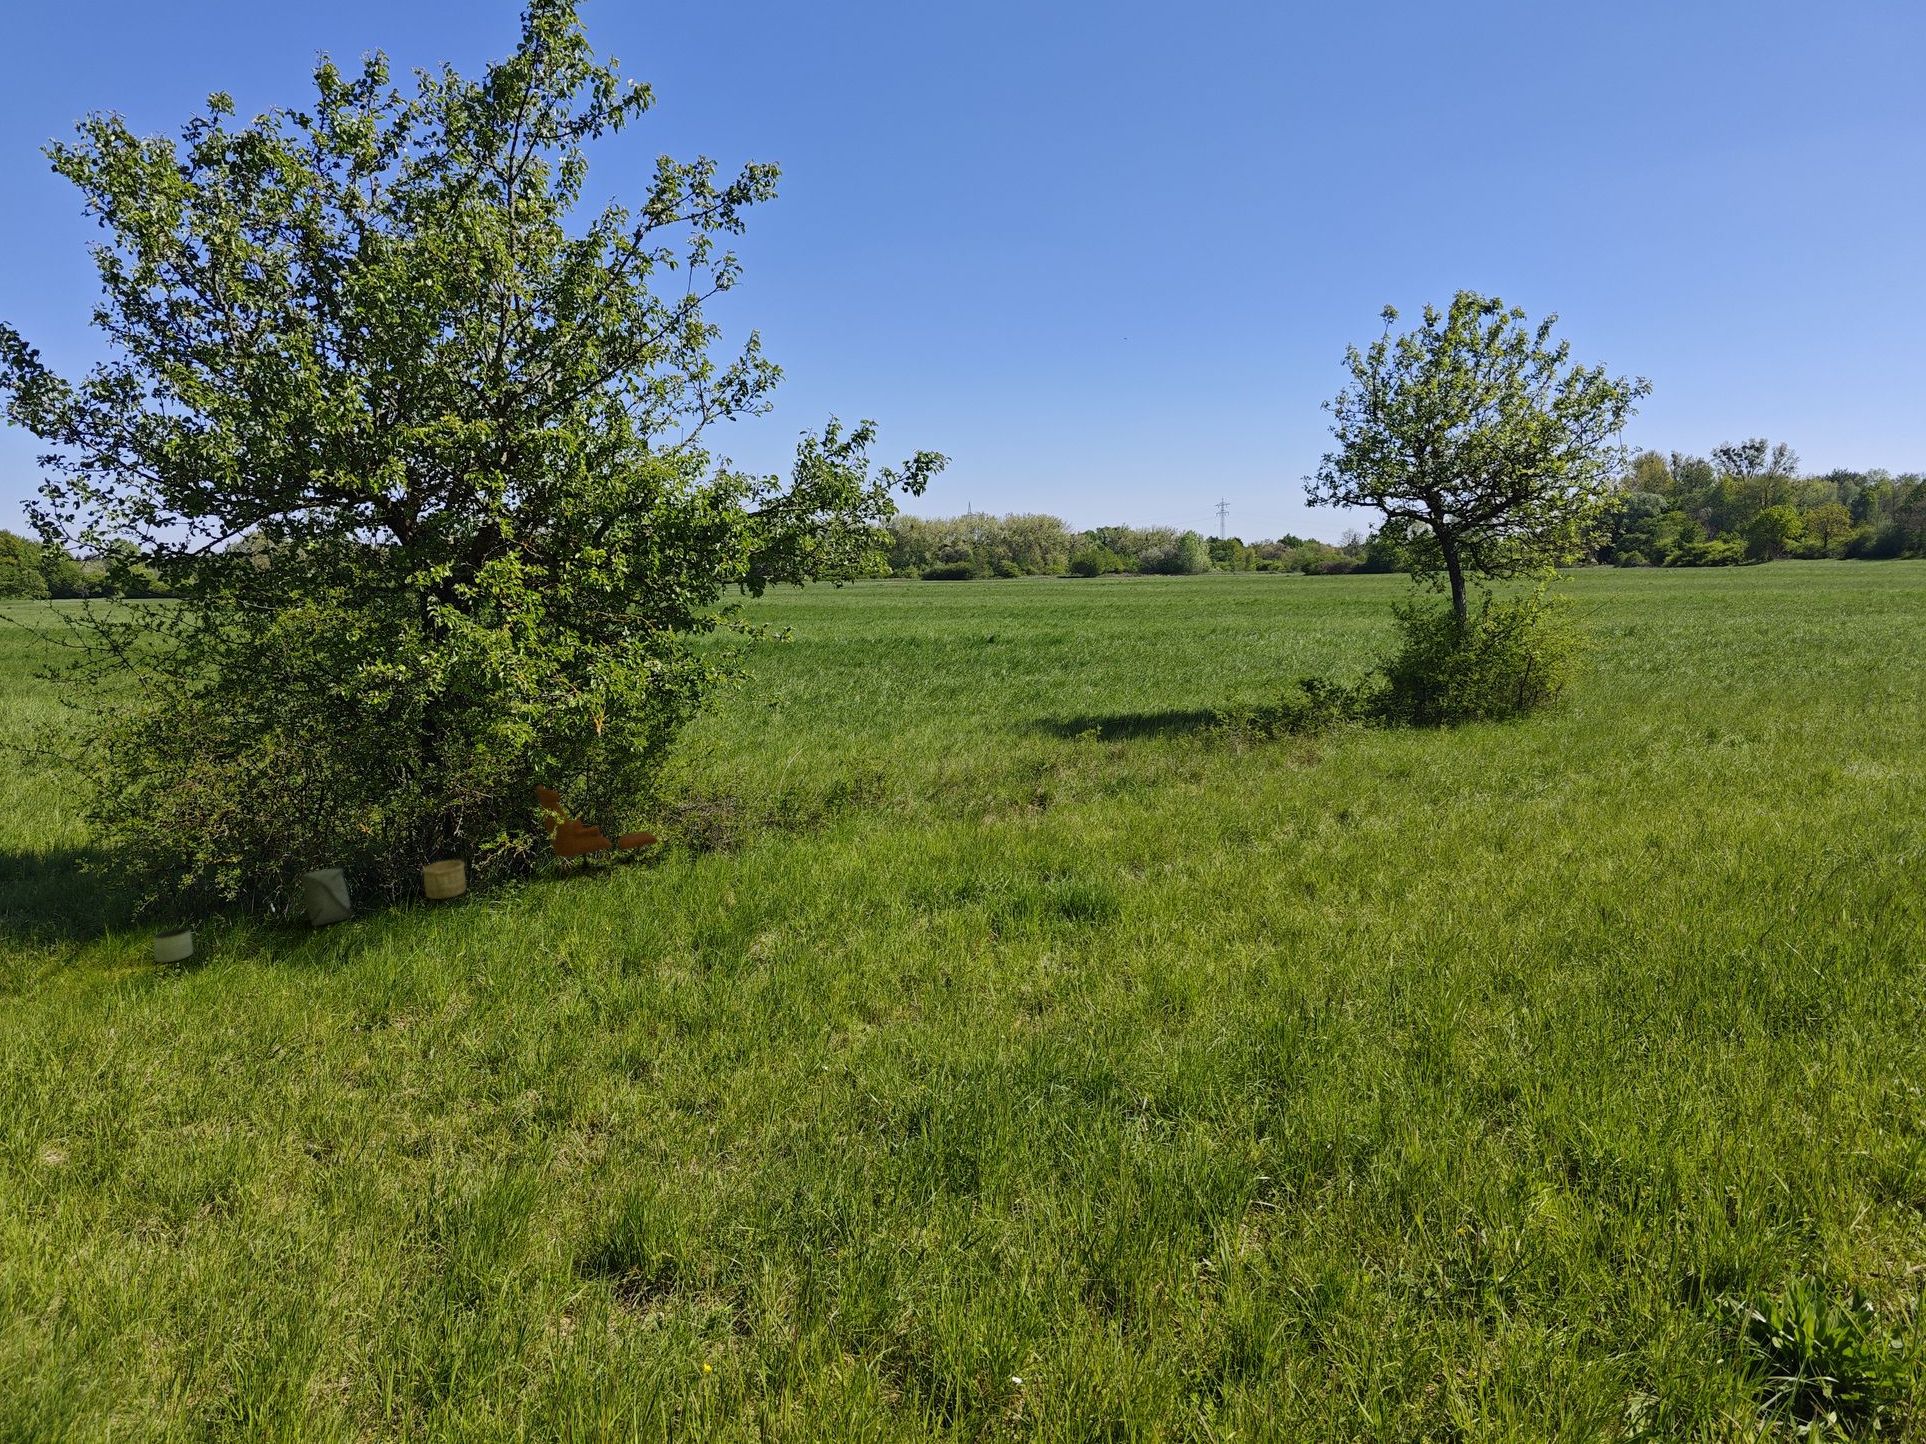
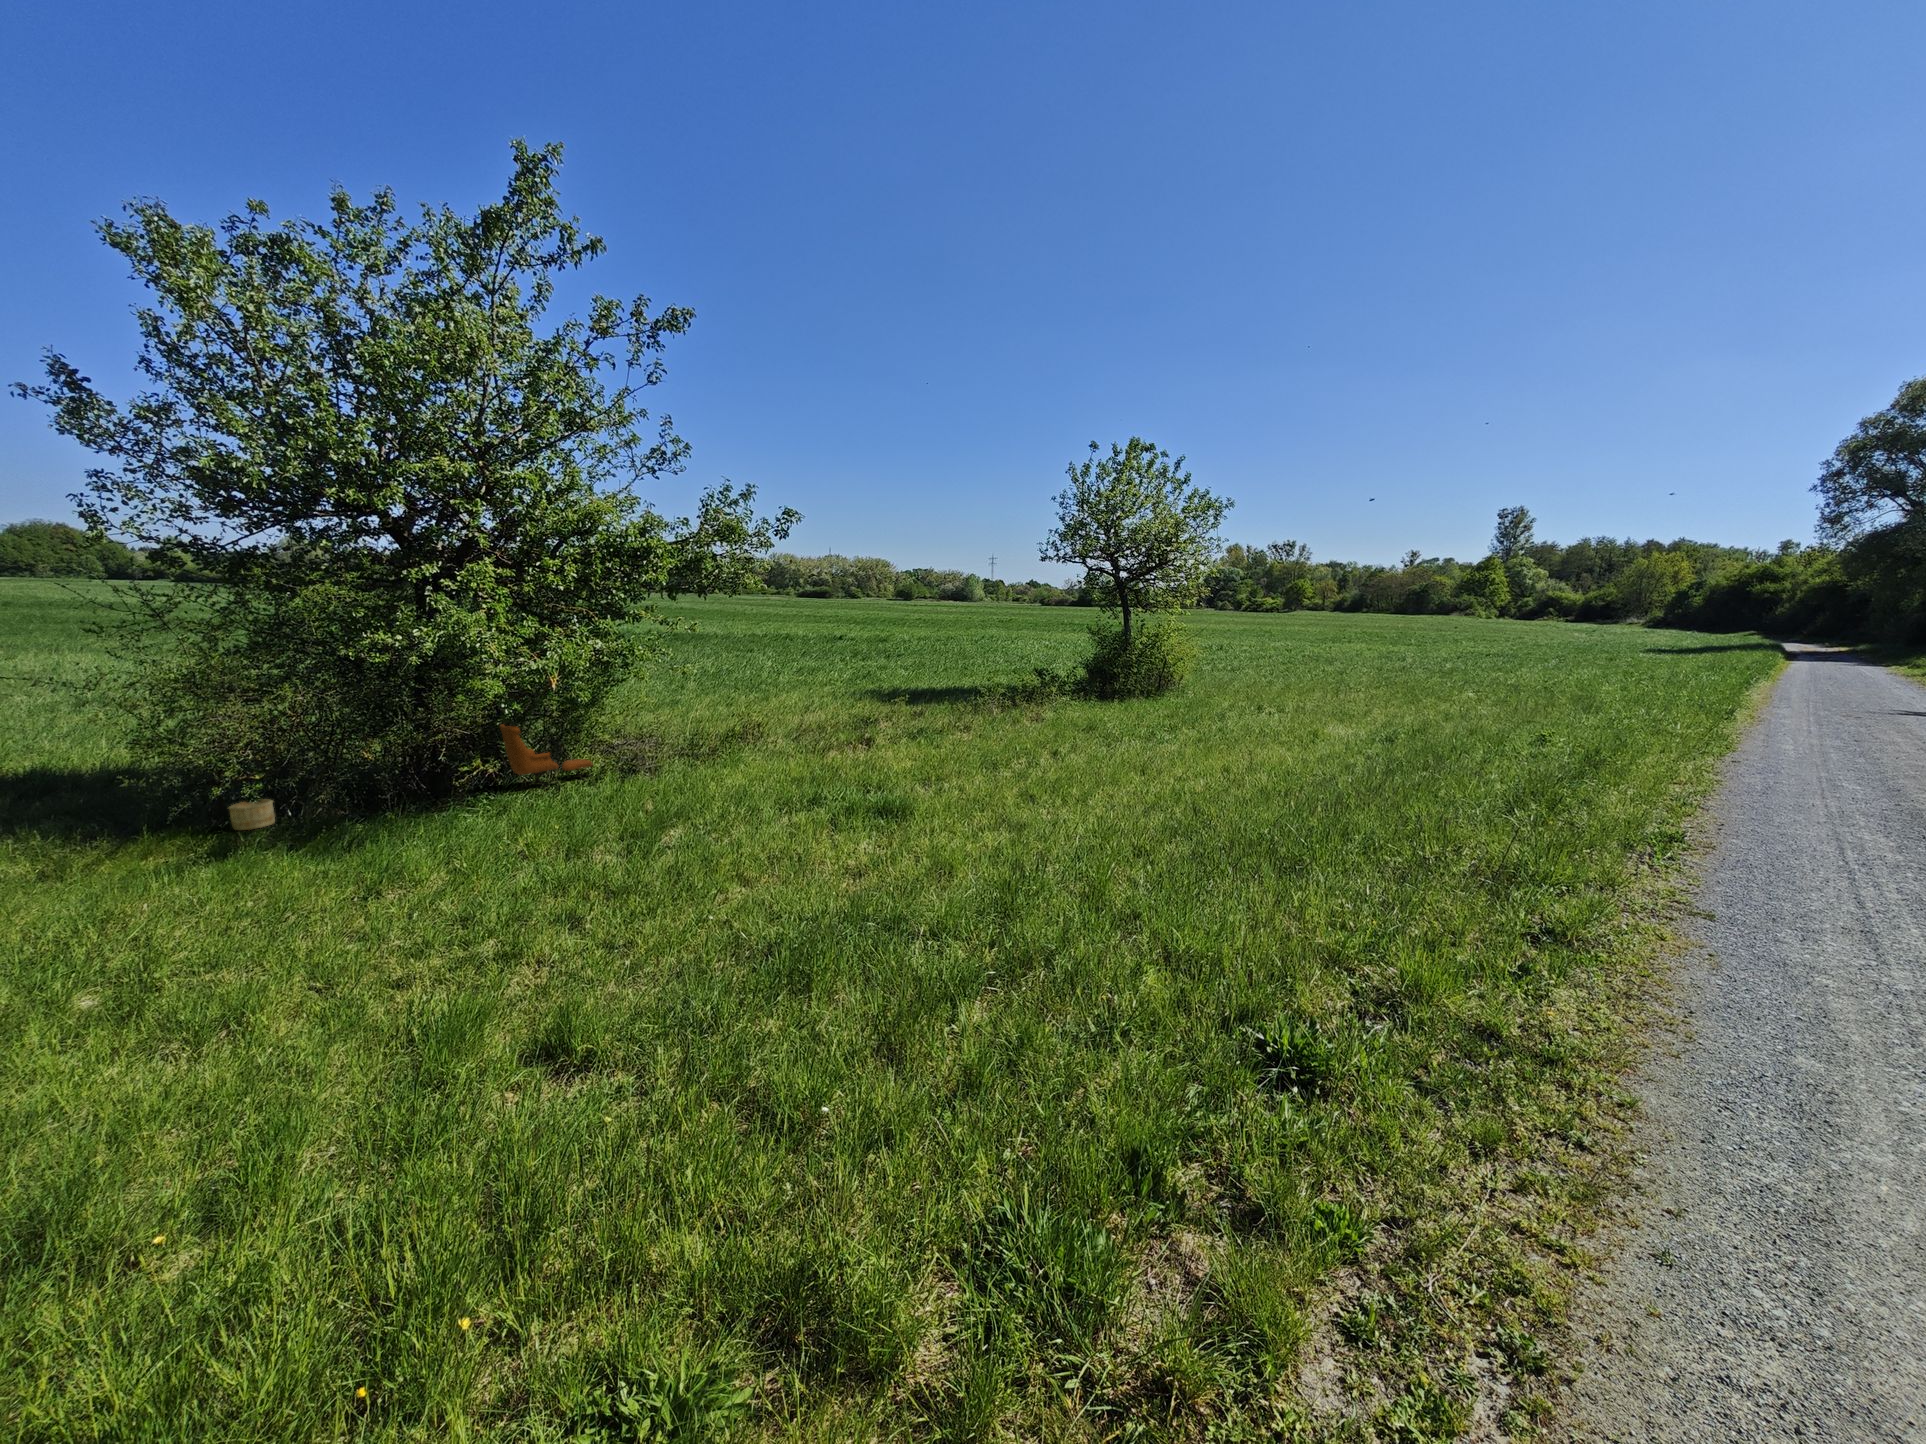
wooden bucket: present [423,860,466,899] -> present [229,799,275,830]
backpack: present [302,869,351,926] -> none [305,782,349,823]
planter: present [153,928,193,963] -> none [180,824,214,849]

